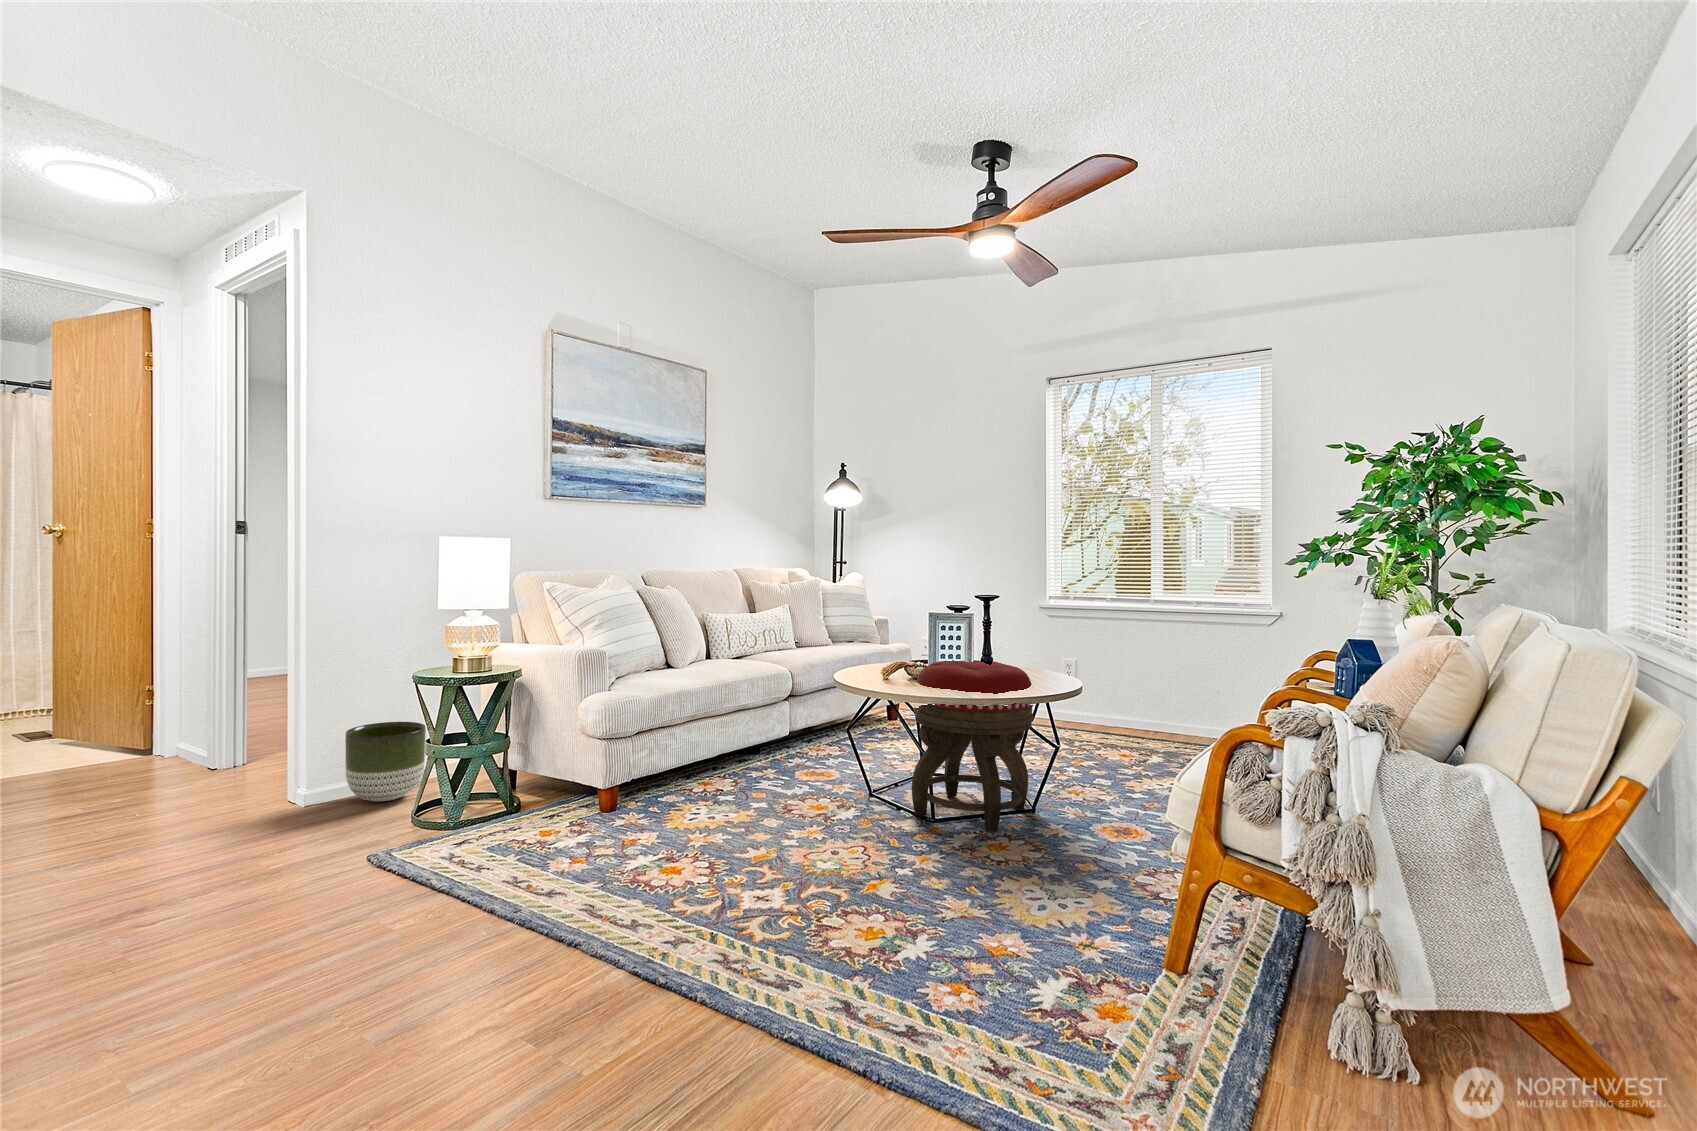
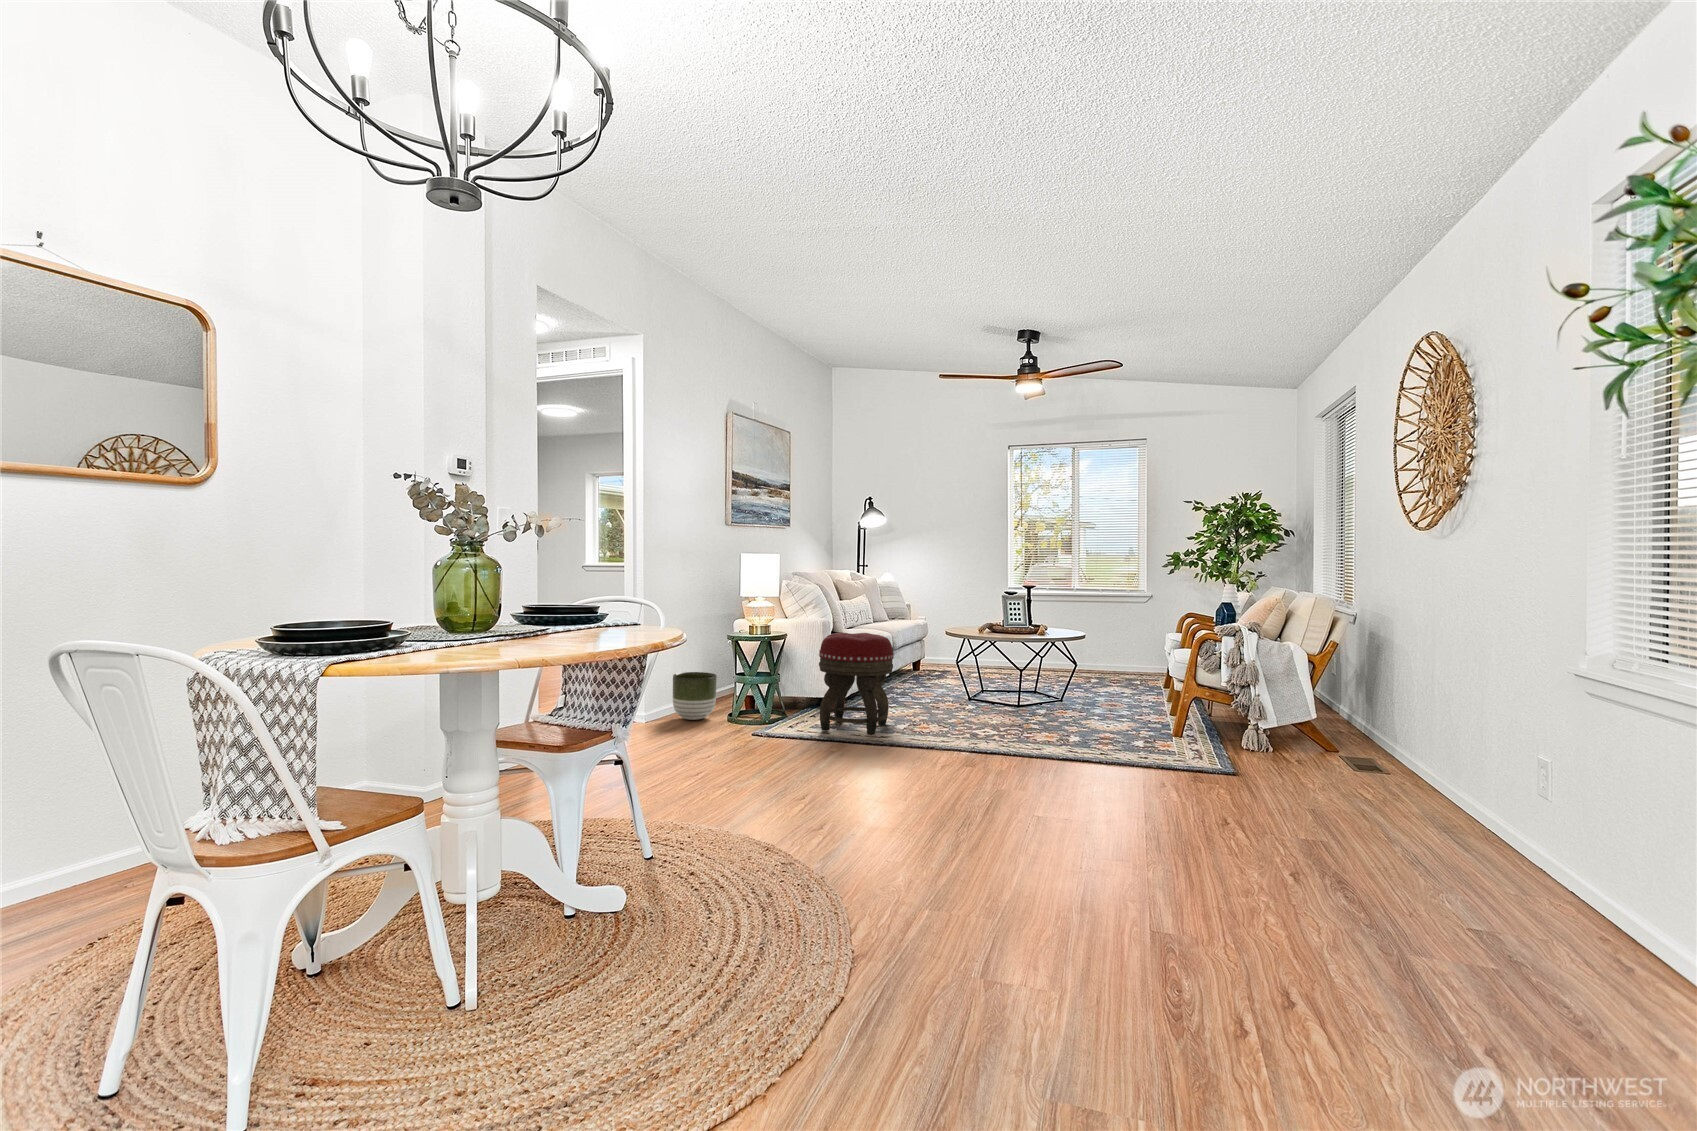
footstool: present [912,660,1034,831] -> present [819,633,894,735]

